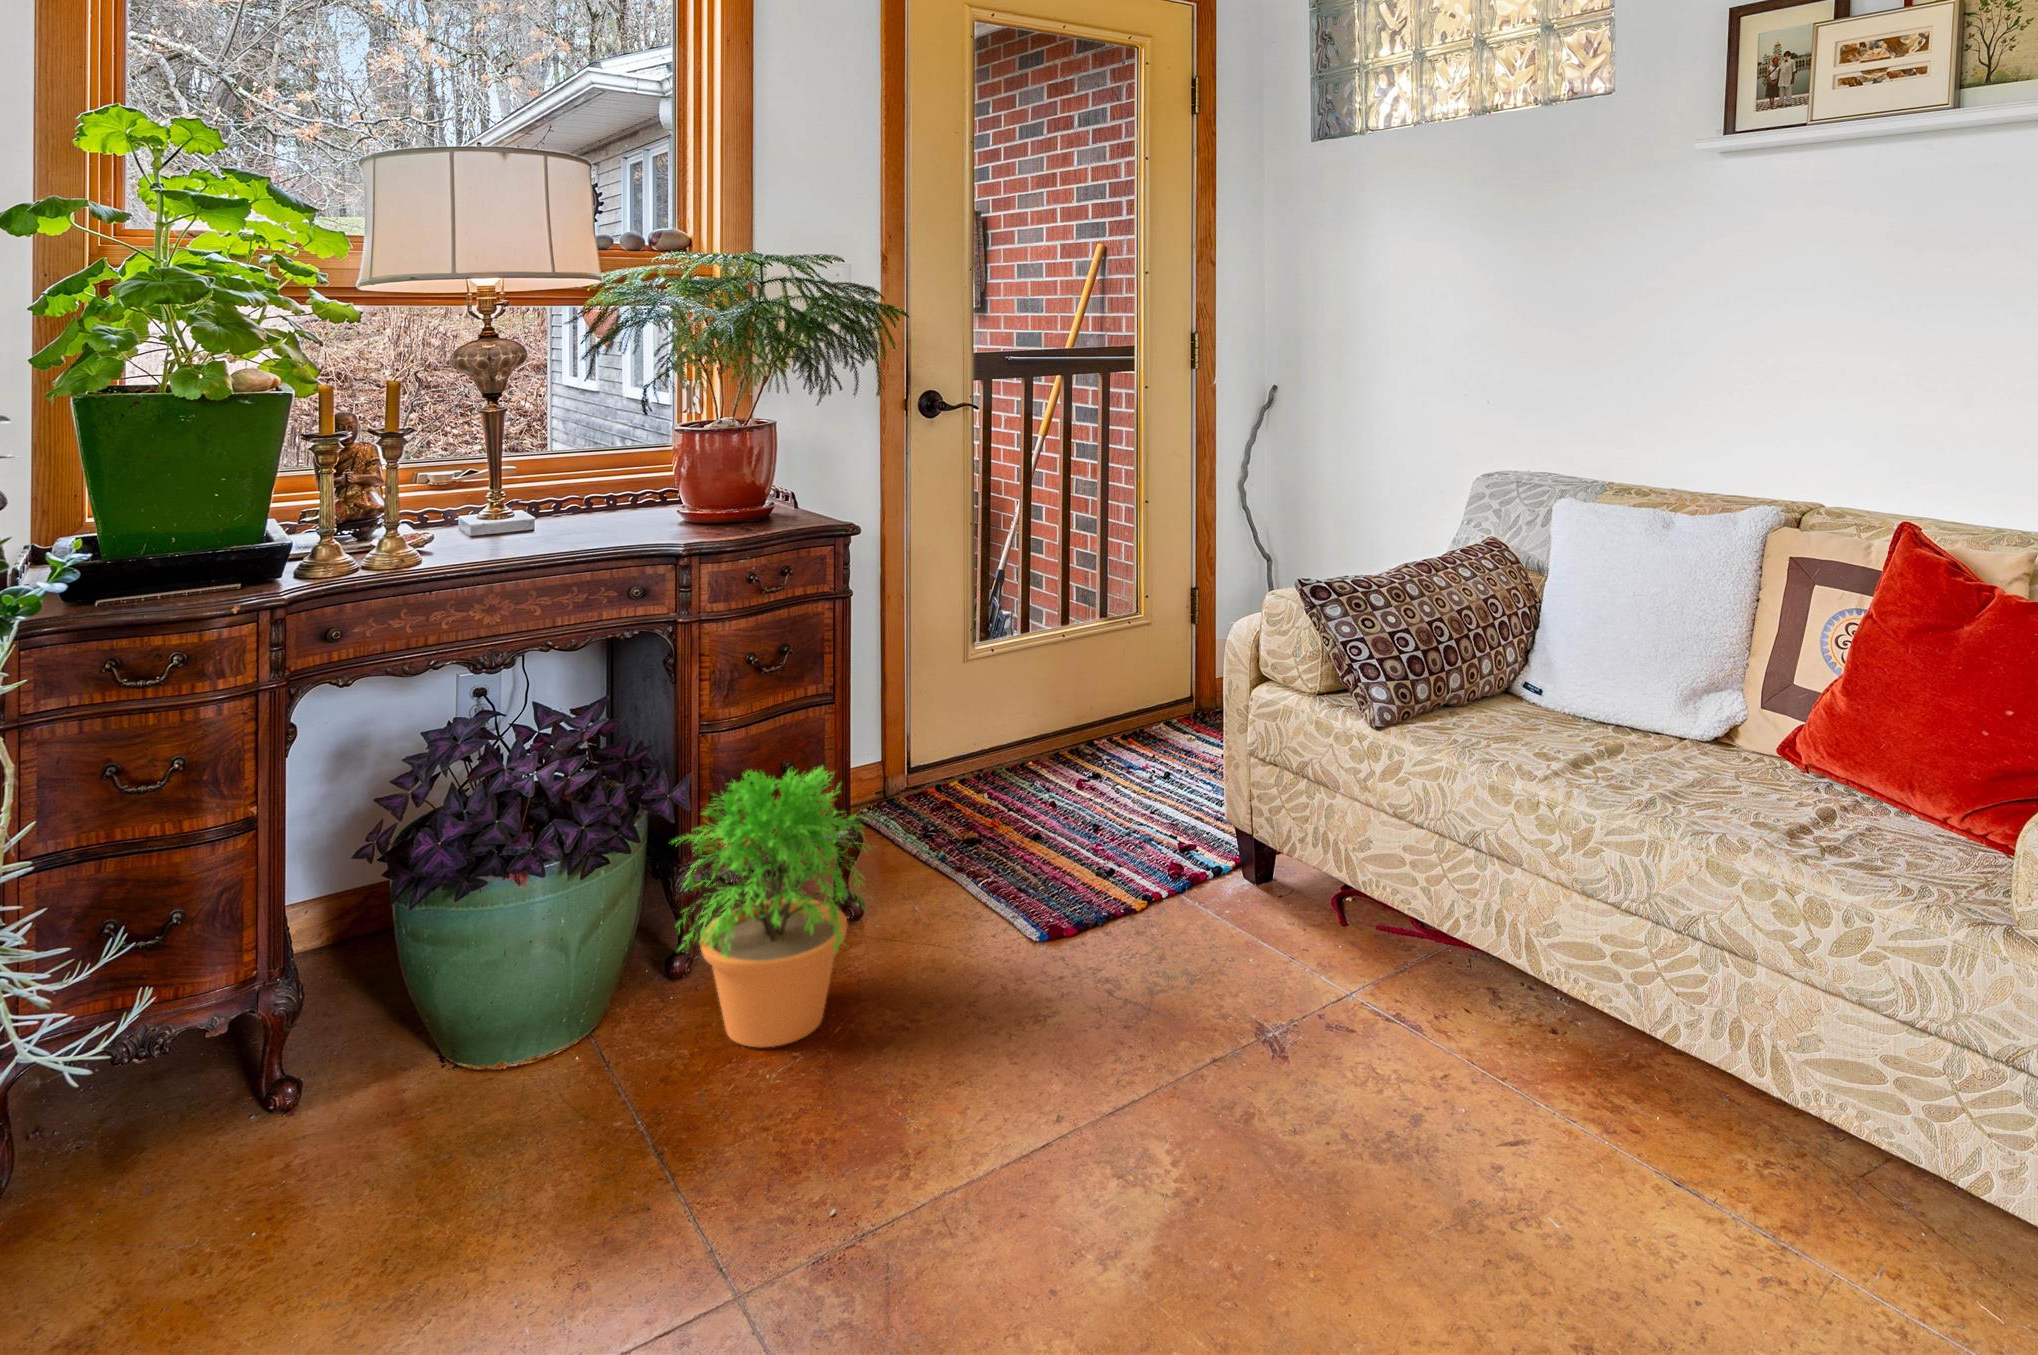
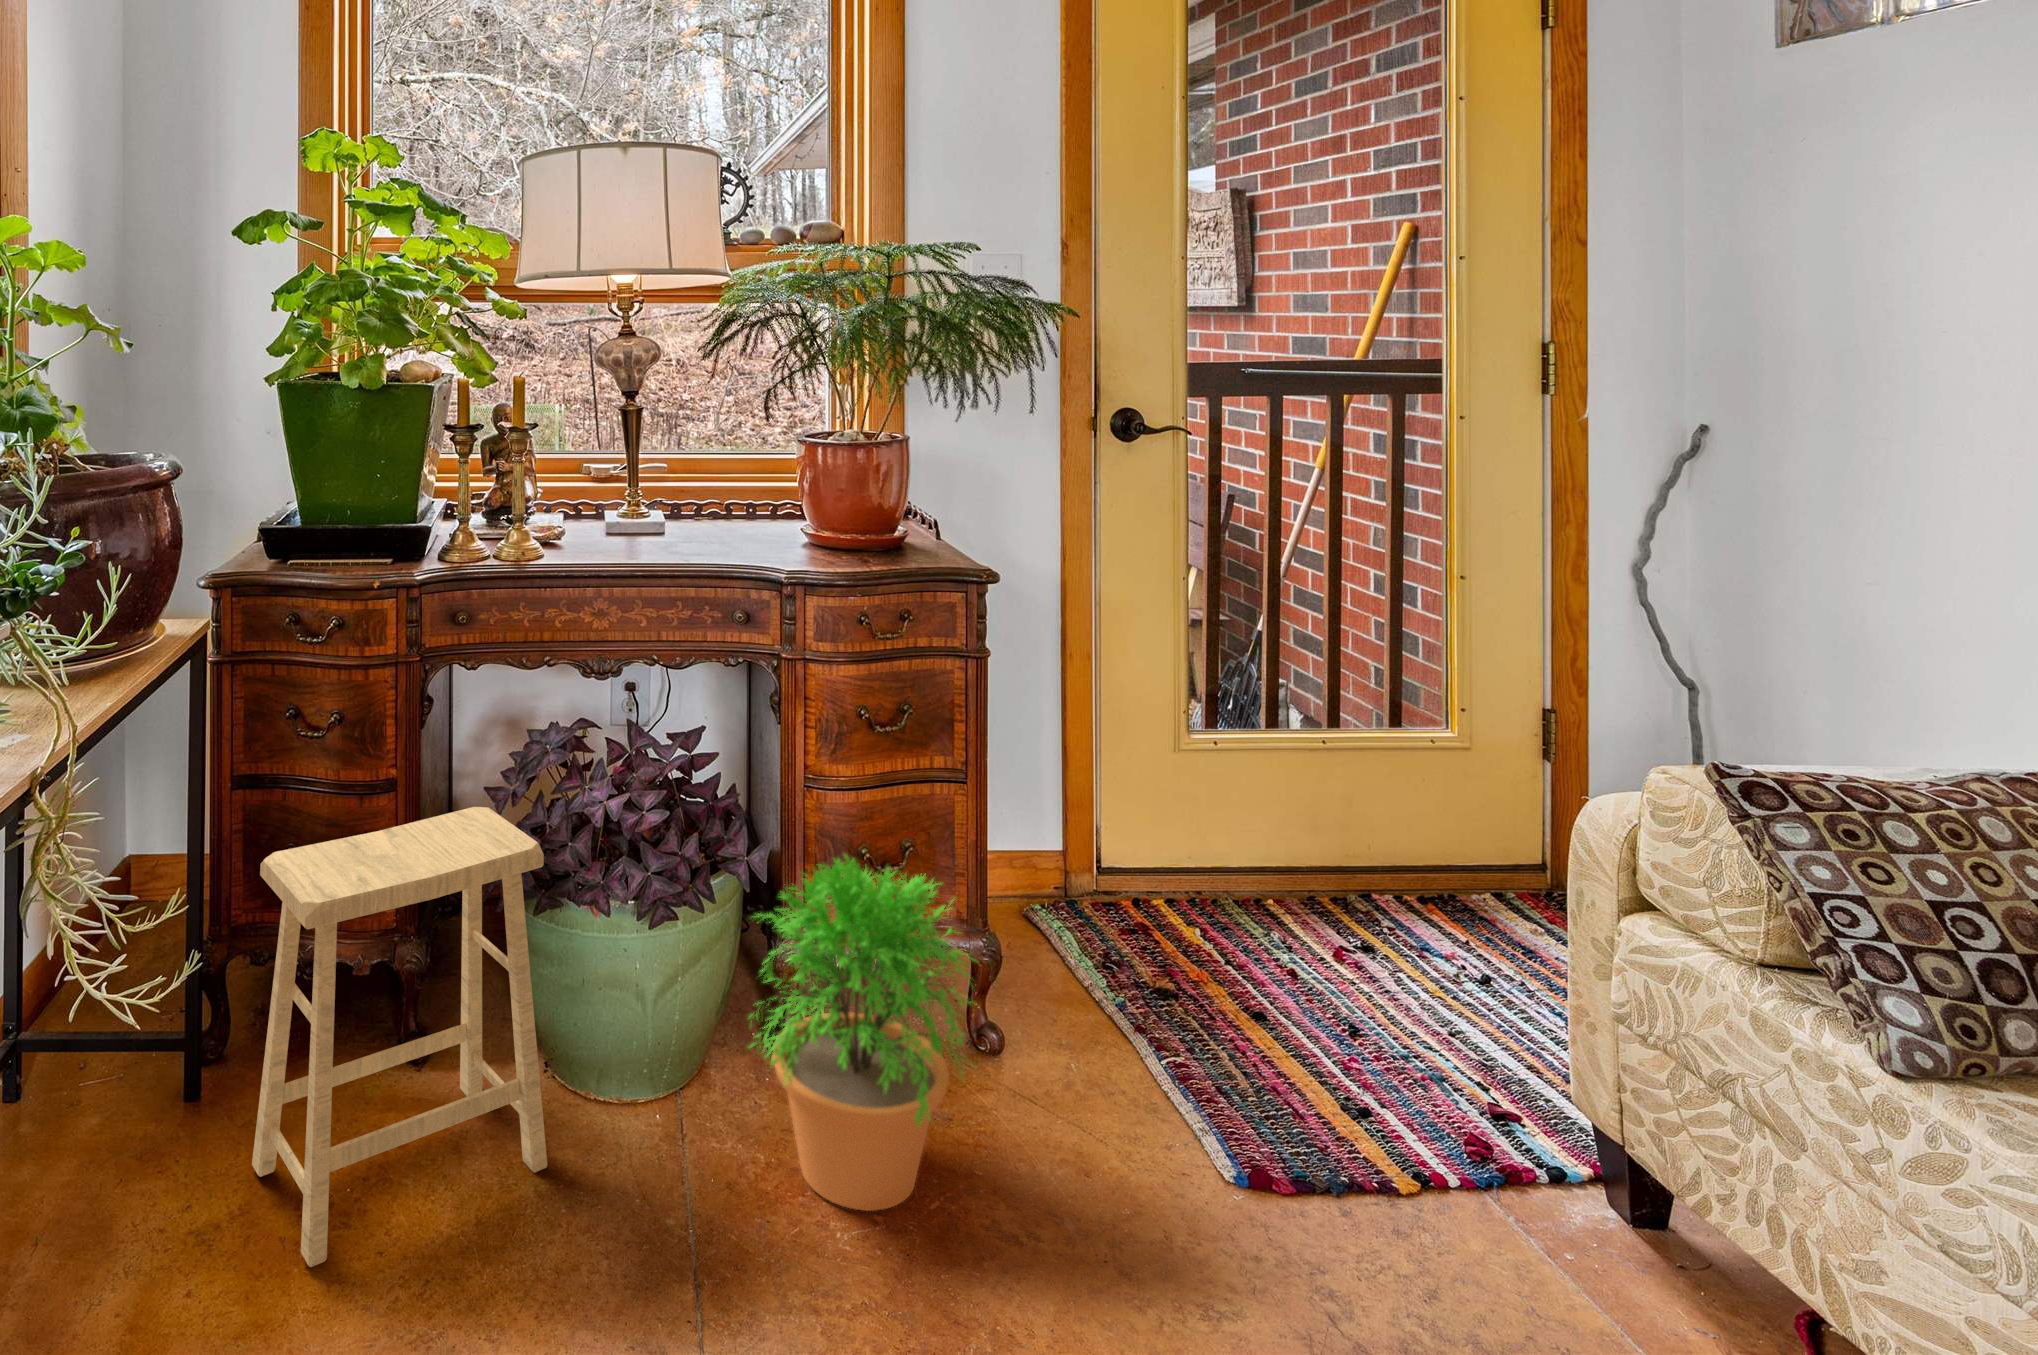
footstool: none [147,805,492,1272] -> present [252,807,547,1267]

